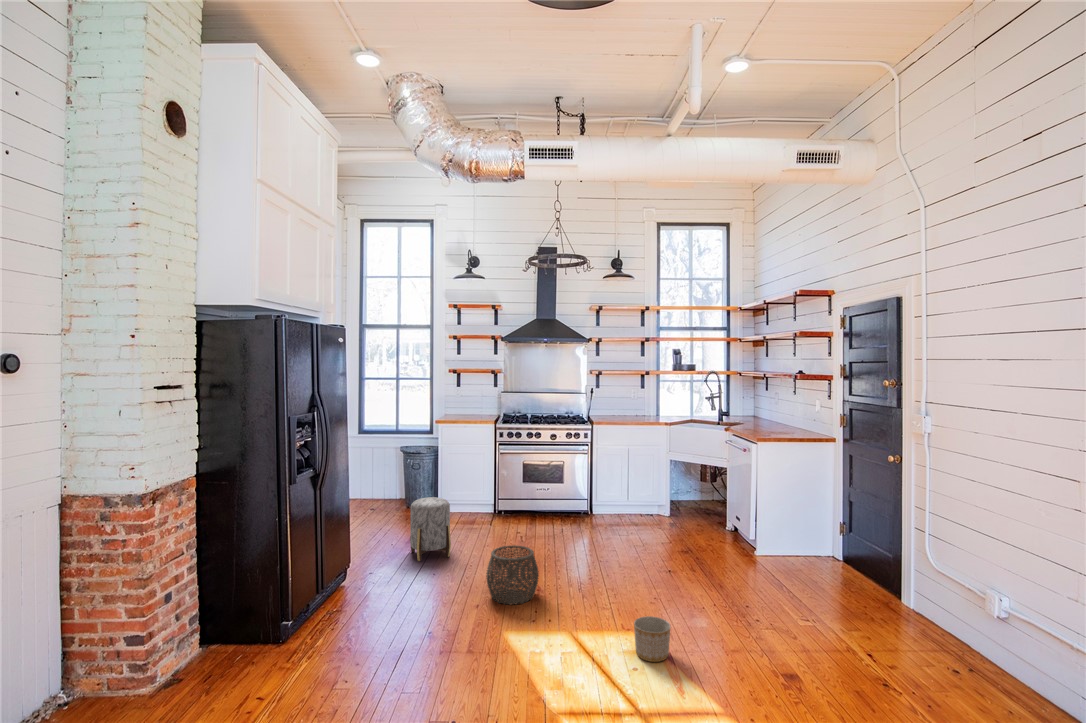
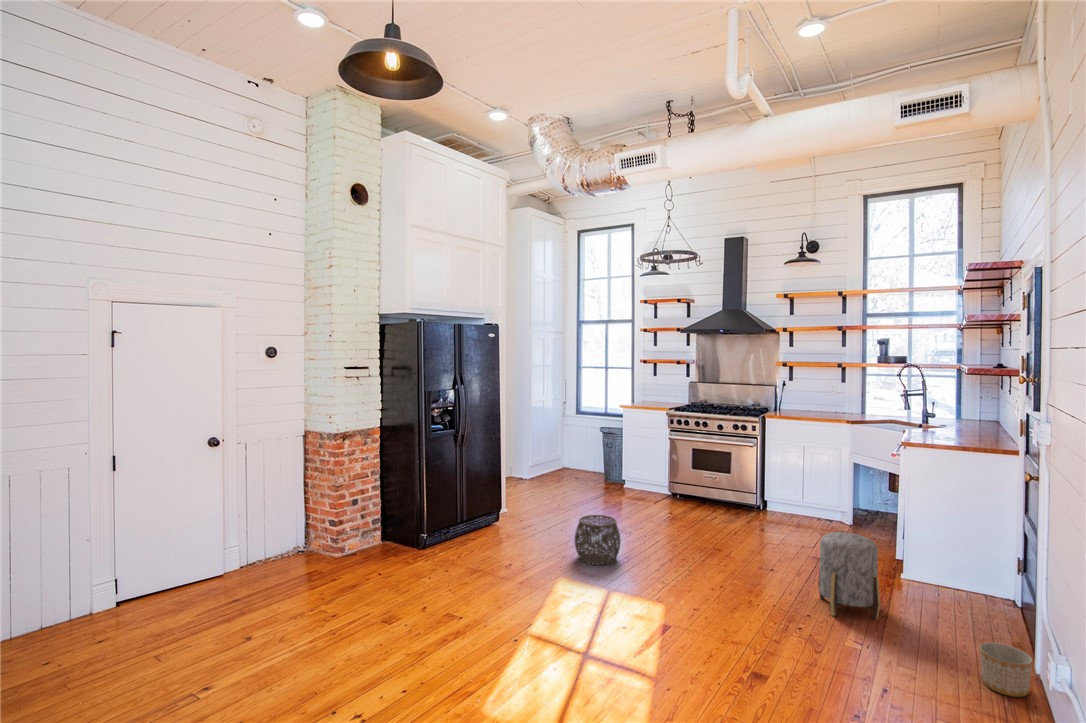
stool: present [410,497,451,561] -> present [818,532,880,620]
planter: present [634,616,671,662] -> present [980,643,1033,697]

